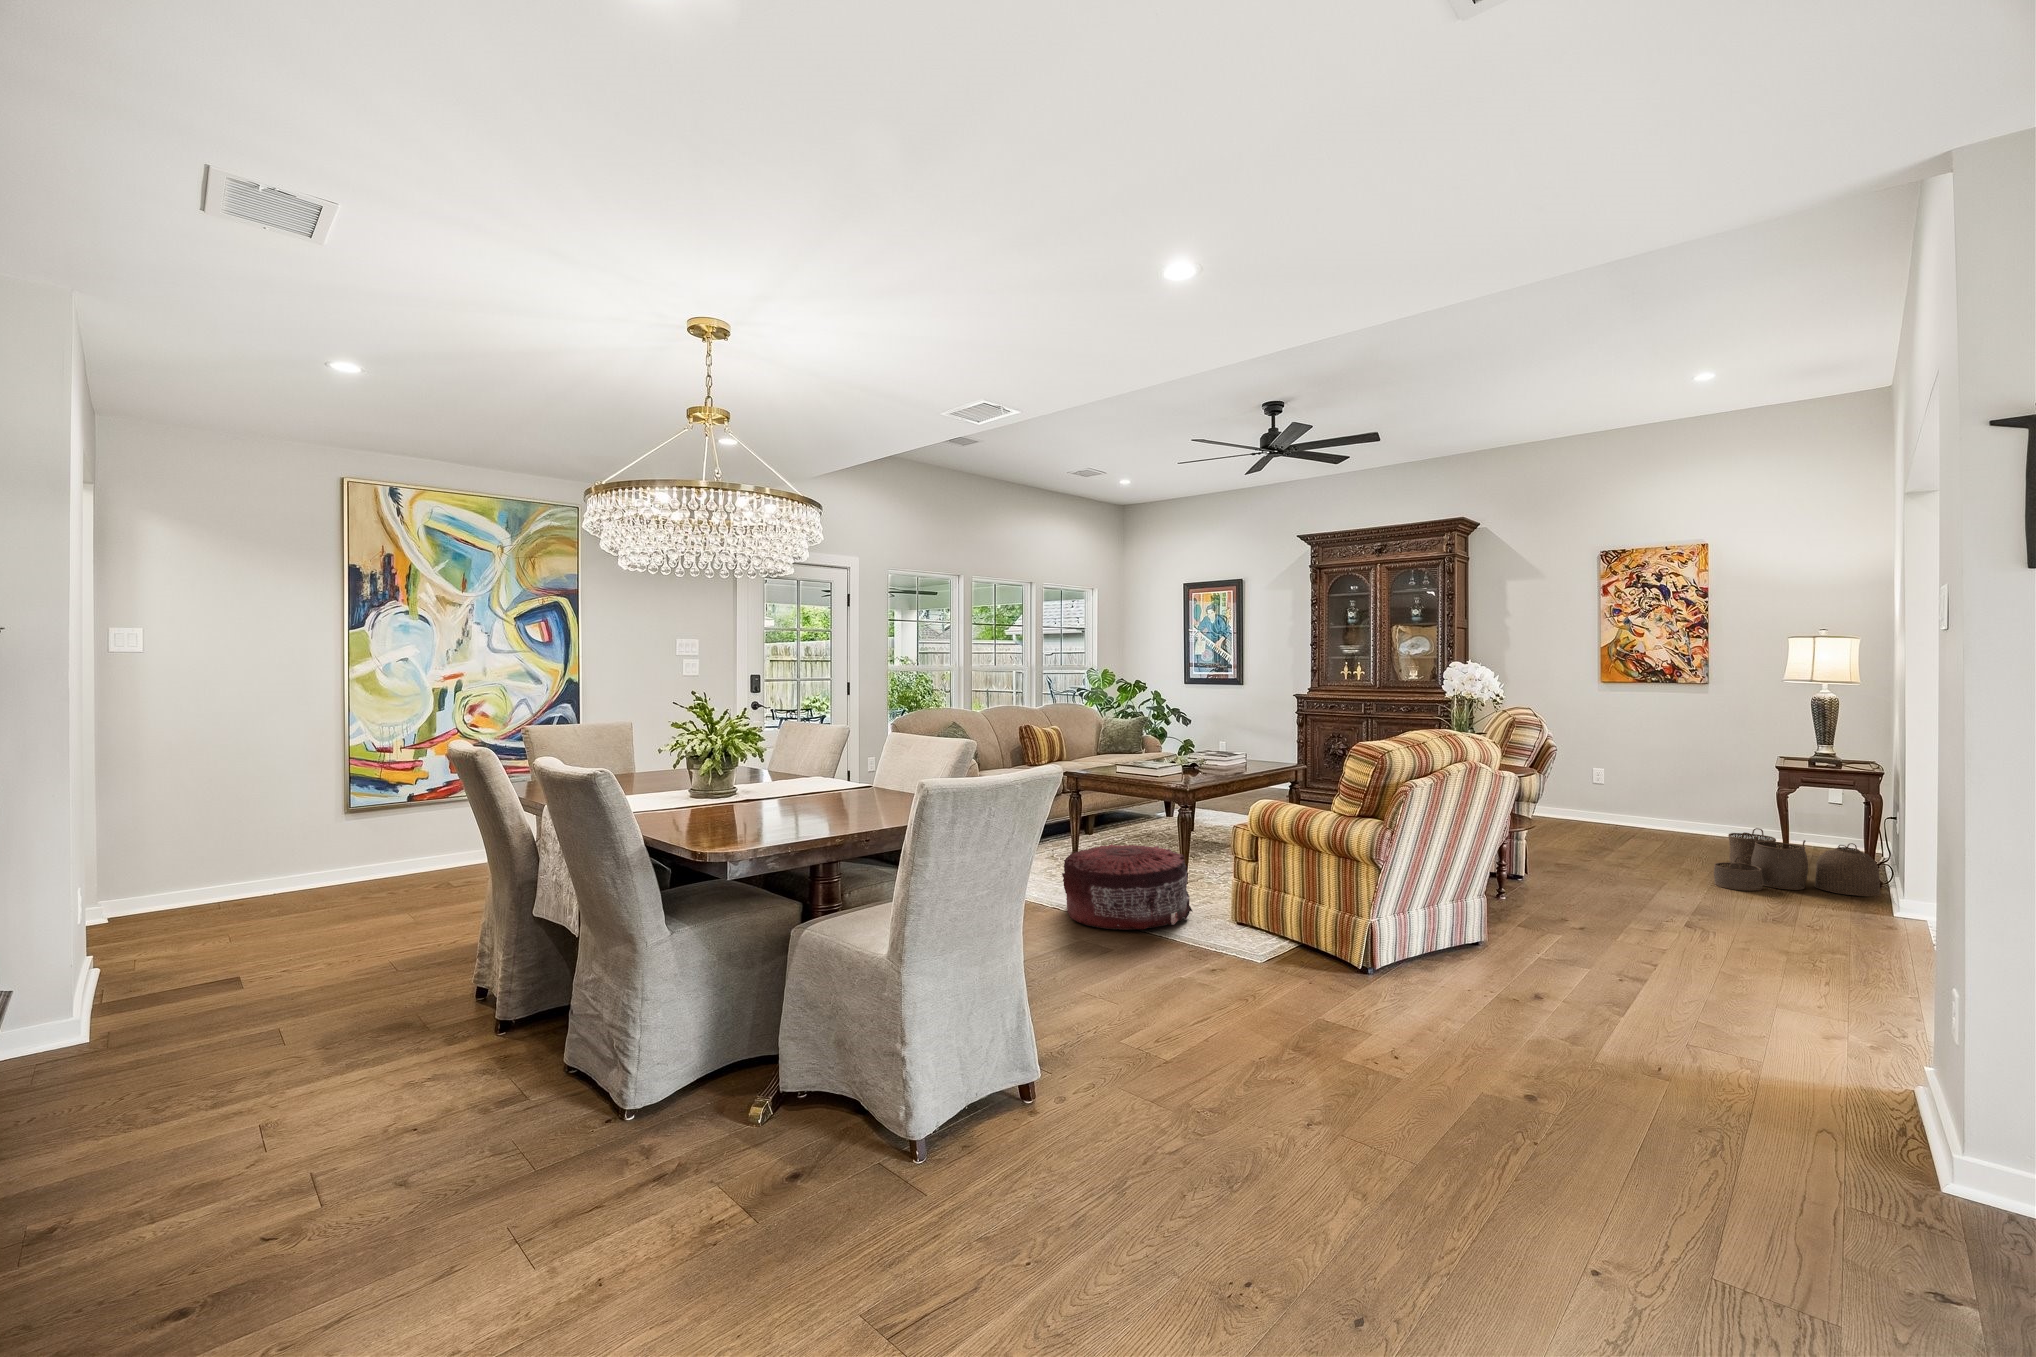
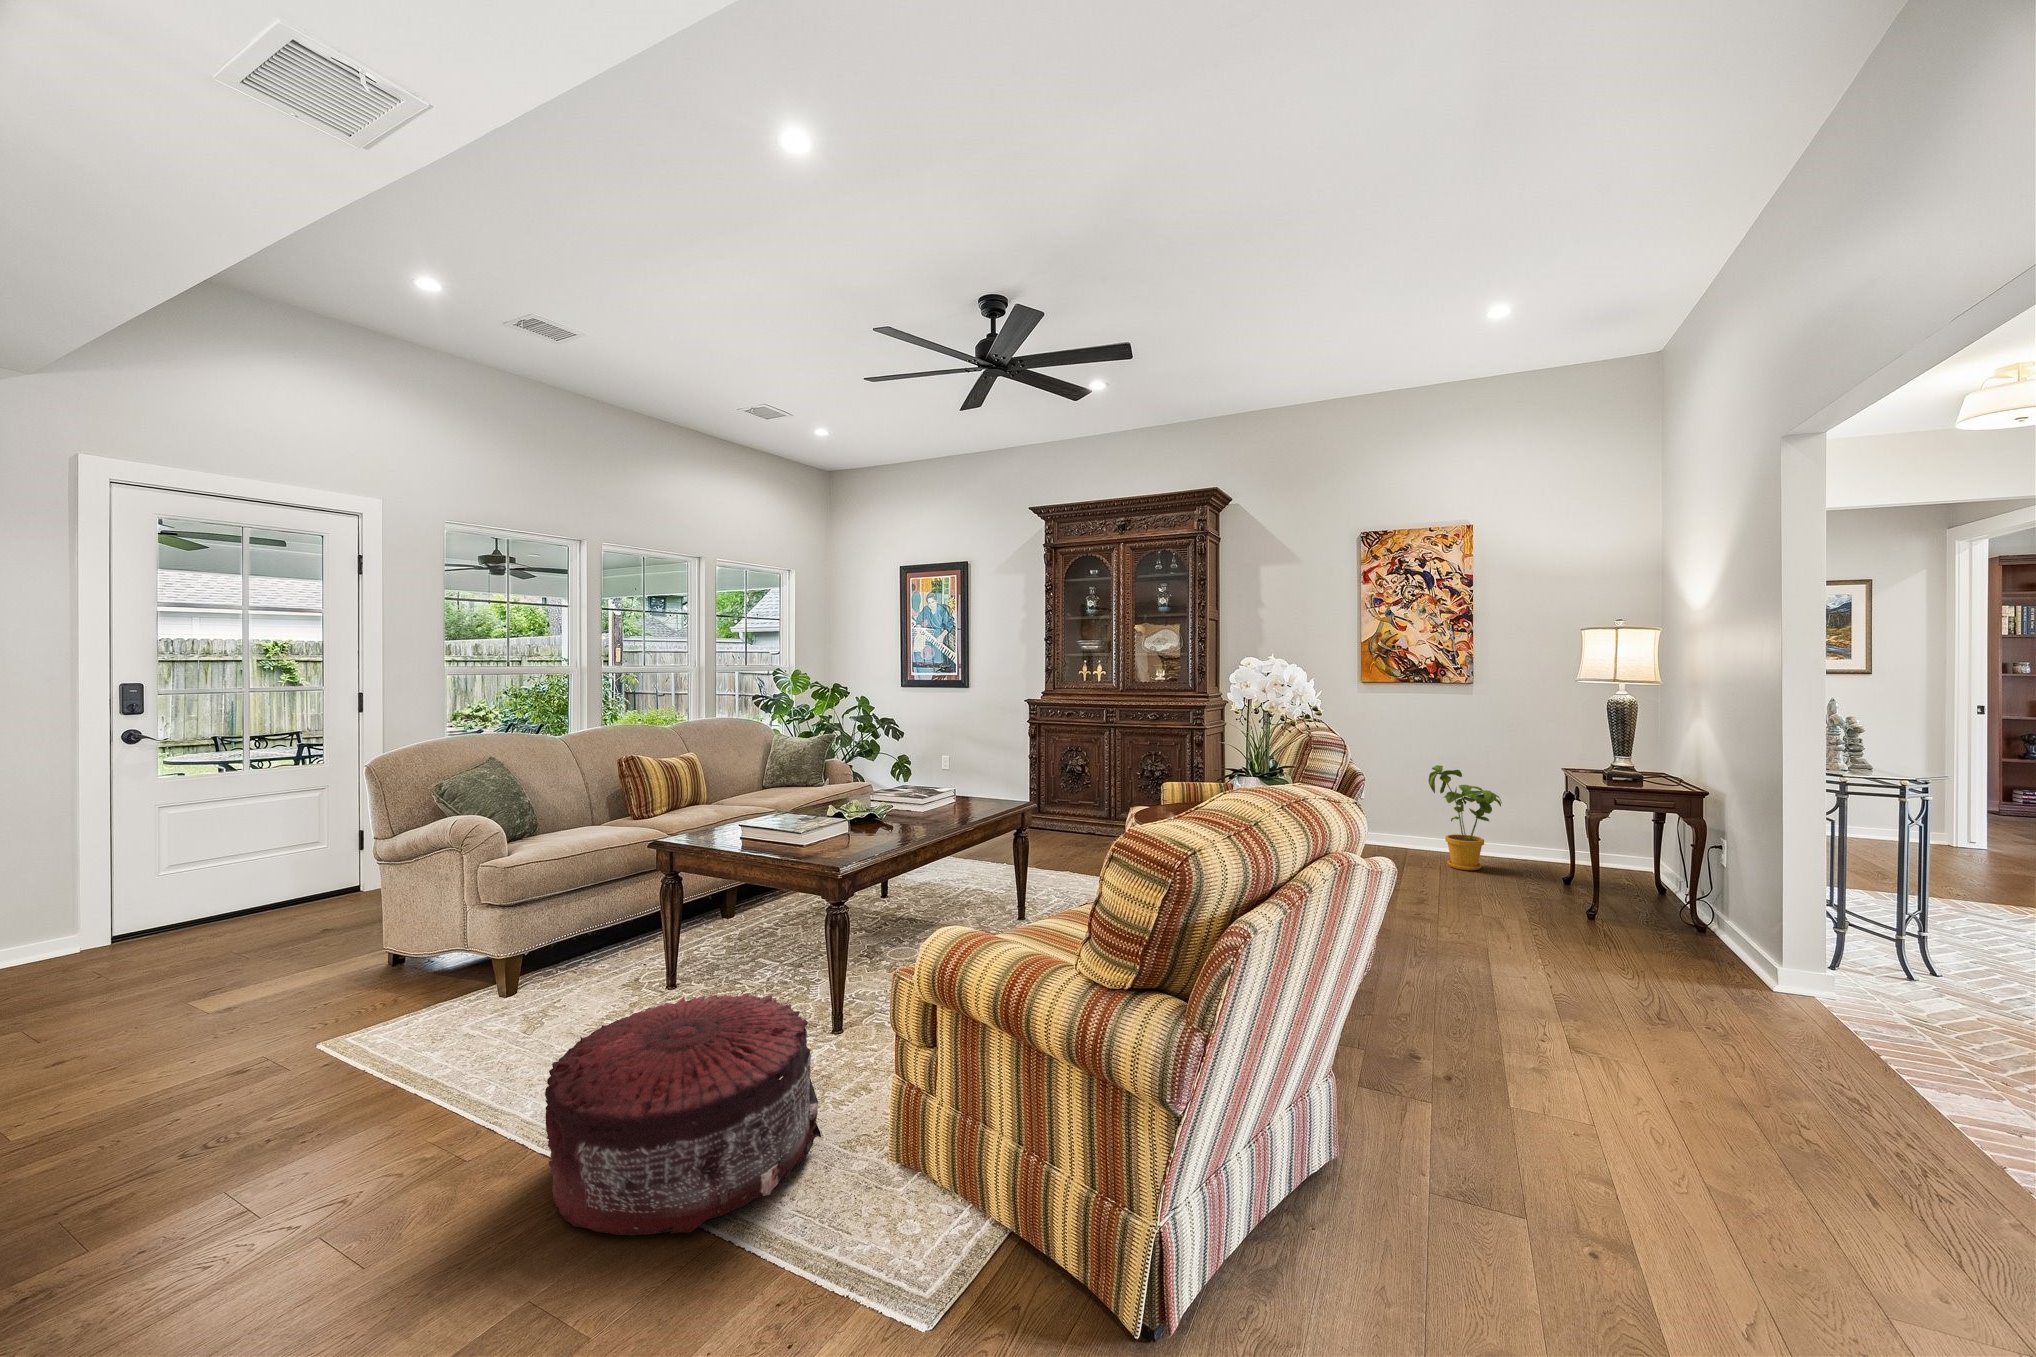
house plant: none [1659,752,1726,843] -> present [1428,765,1502,870]
woven basket: present [1714,828,1881,896] -> none [1537,864,1722,958]

